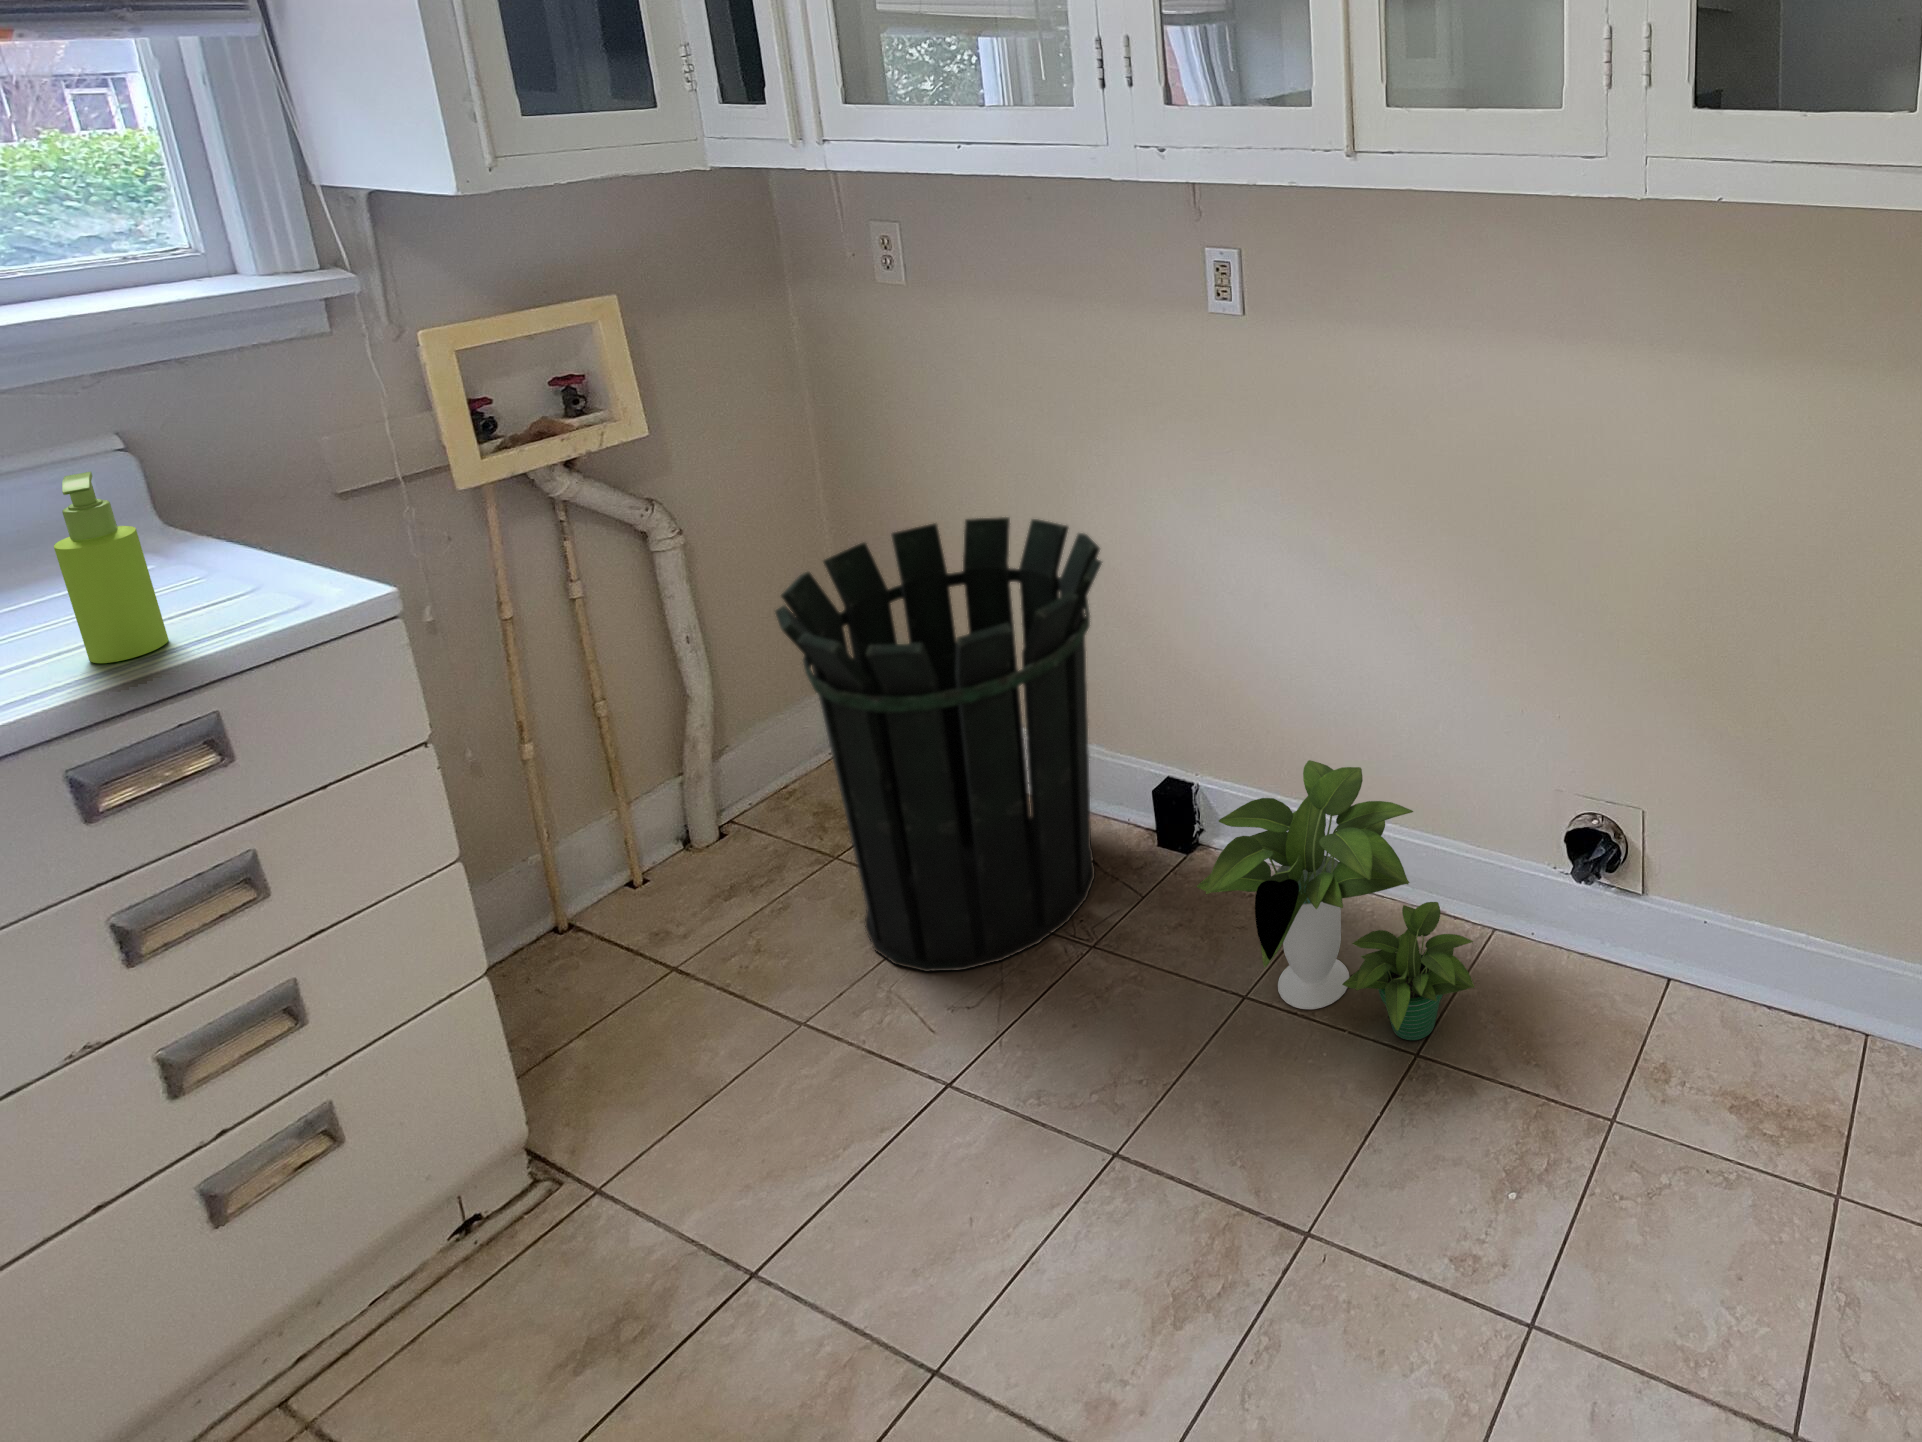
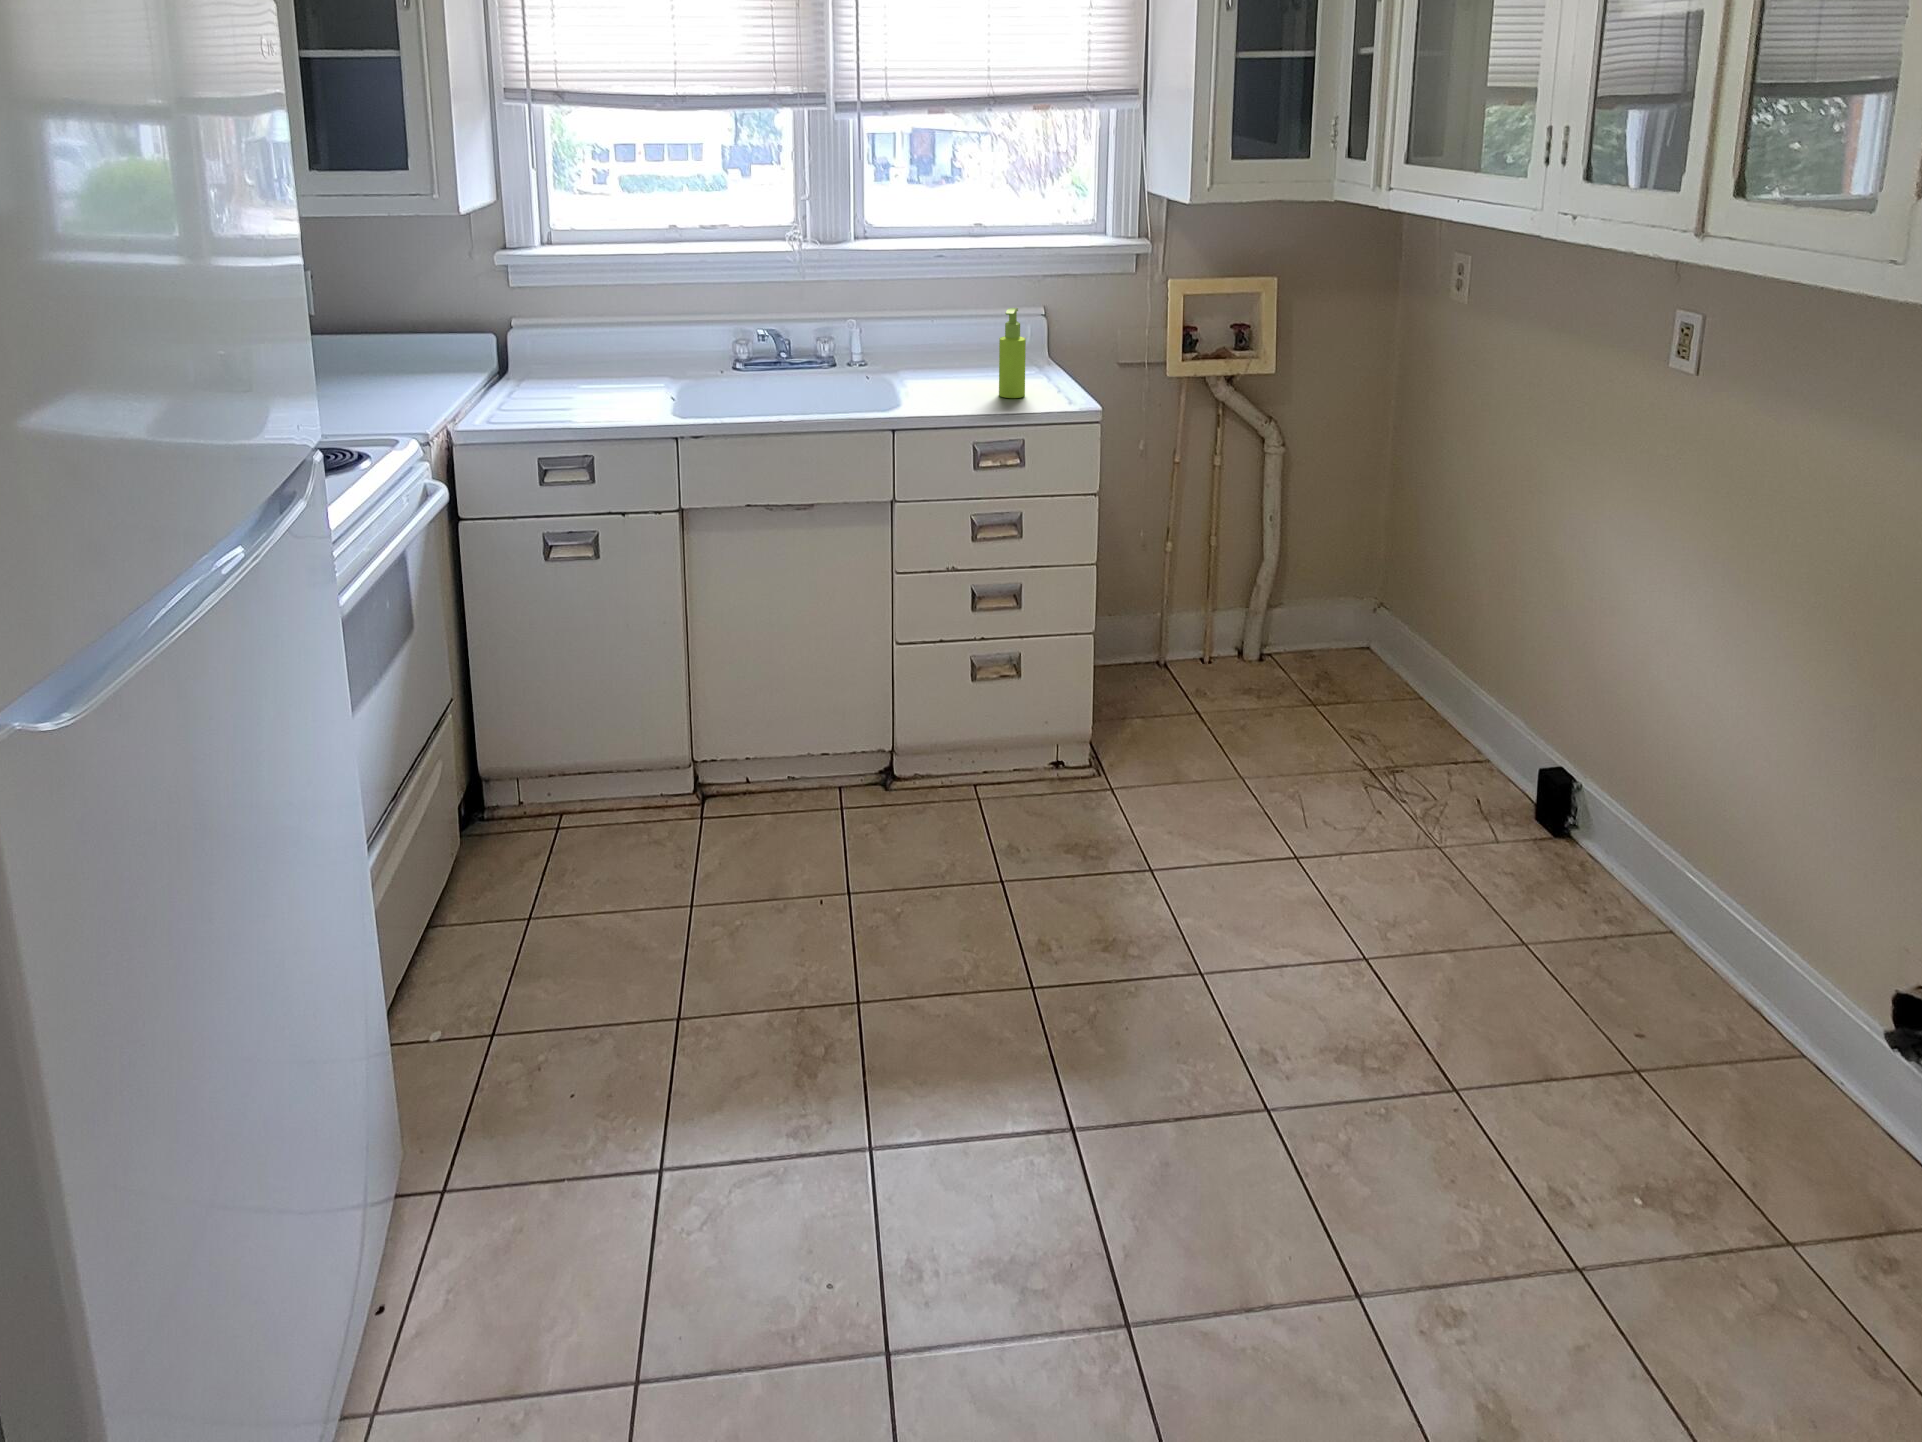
waste bin: present [775,517,1102,972] -> none [1292,485,1537,825]
potted plant: present [1197,760,1474,1040] -> none [1505,796,1760,1089]

